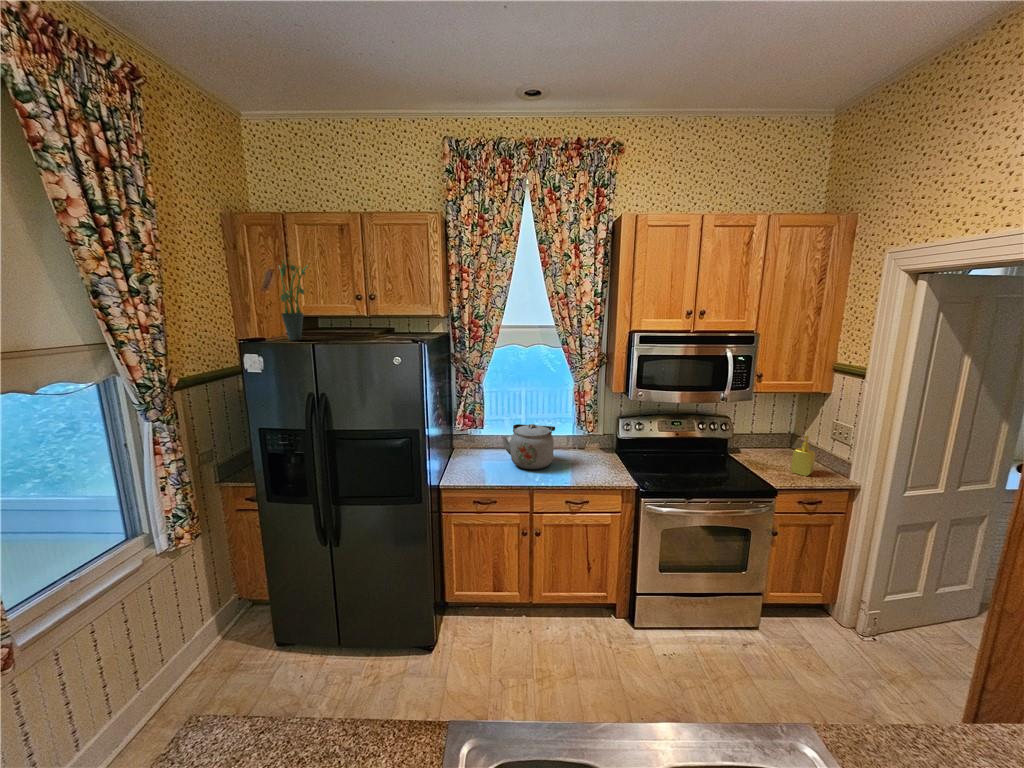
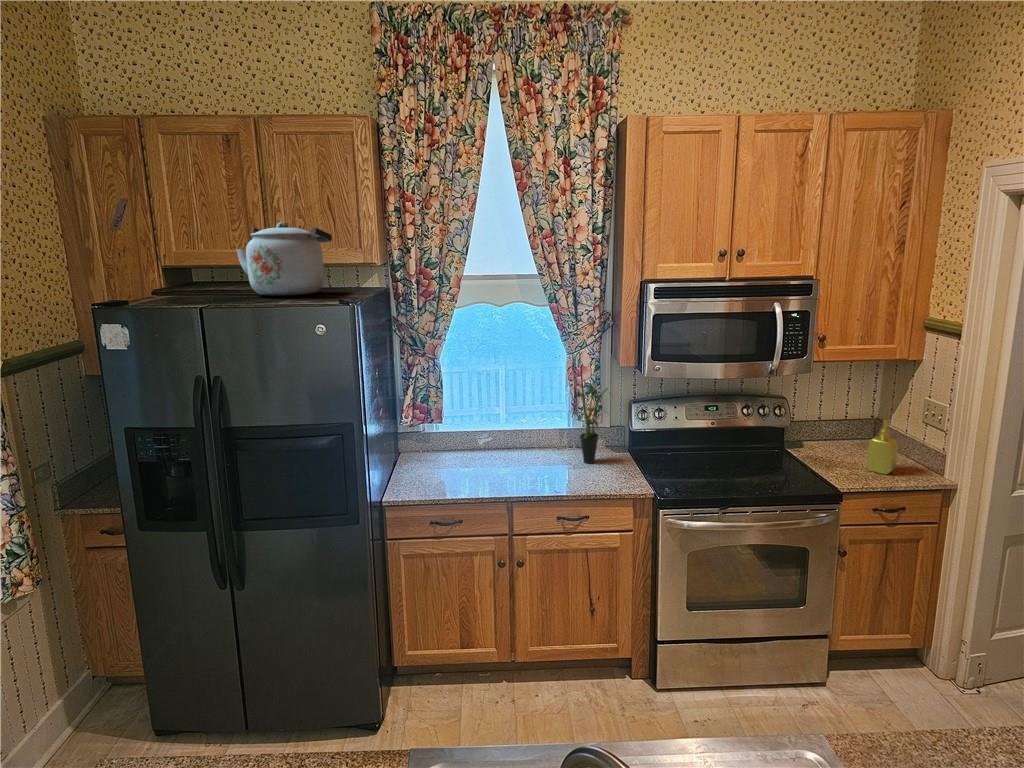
potted plant: present [279,263,308,340] -> present [577,385,608,464]
kettle: present [502,424,555,469] -> present [236,222,332,296]

